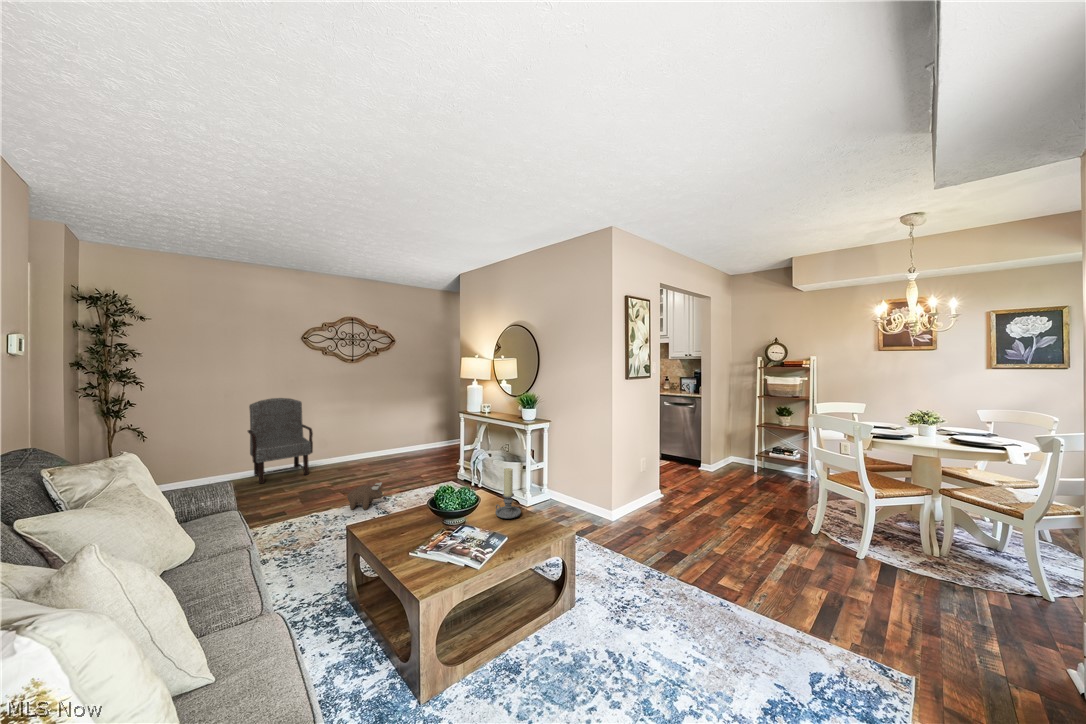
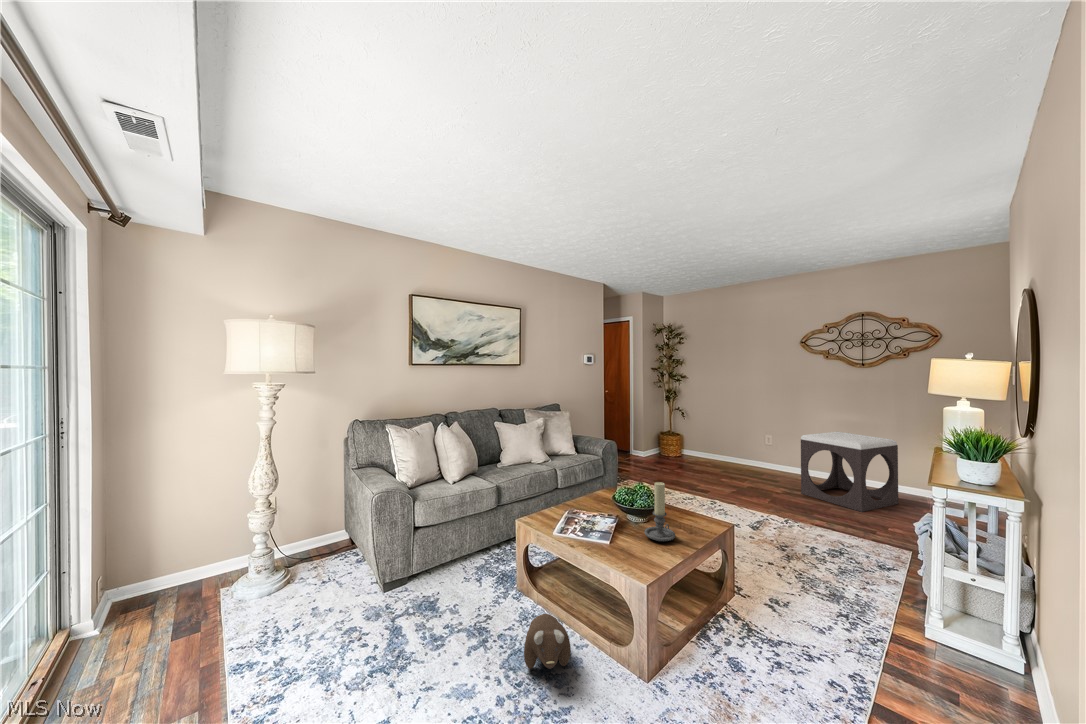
armchair: present [248,398,313,484] -> none [740,401,801,482]
footstool: none [339,415,392,477] -> present [801,432,898,512]
plush toy: present [347,482,384,510] -> present [524,614,571,669]

